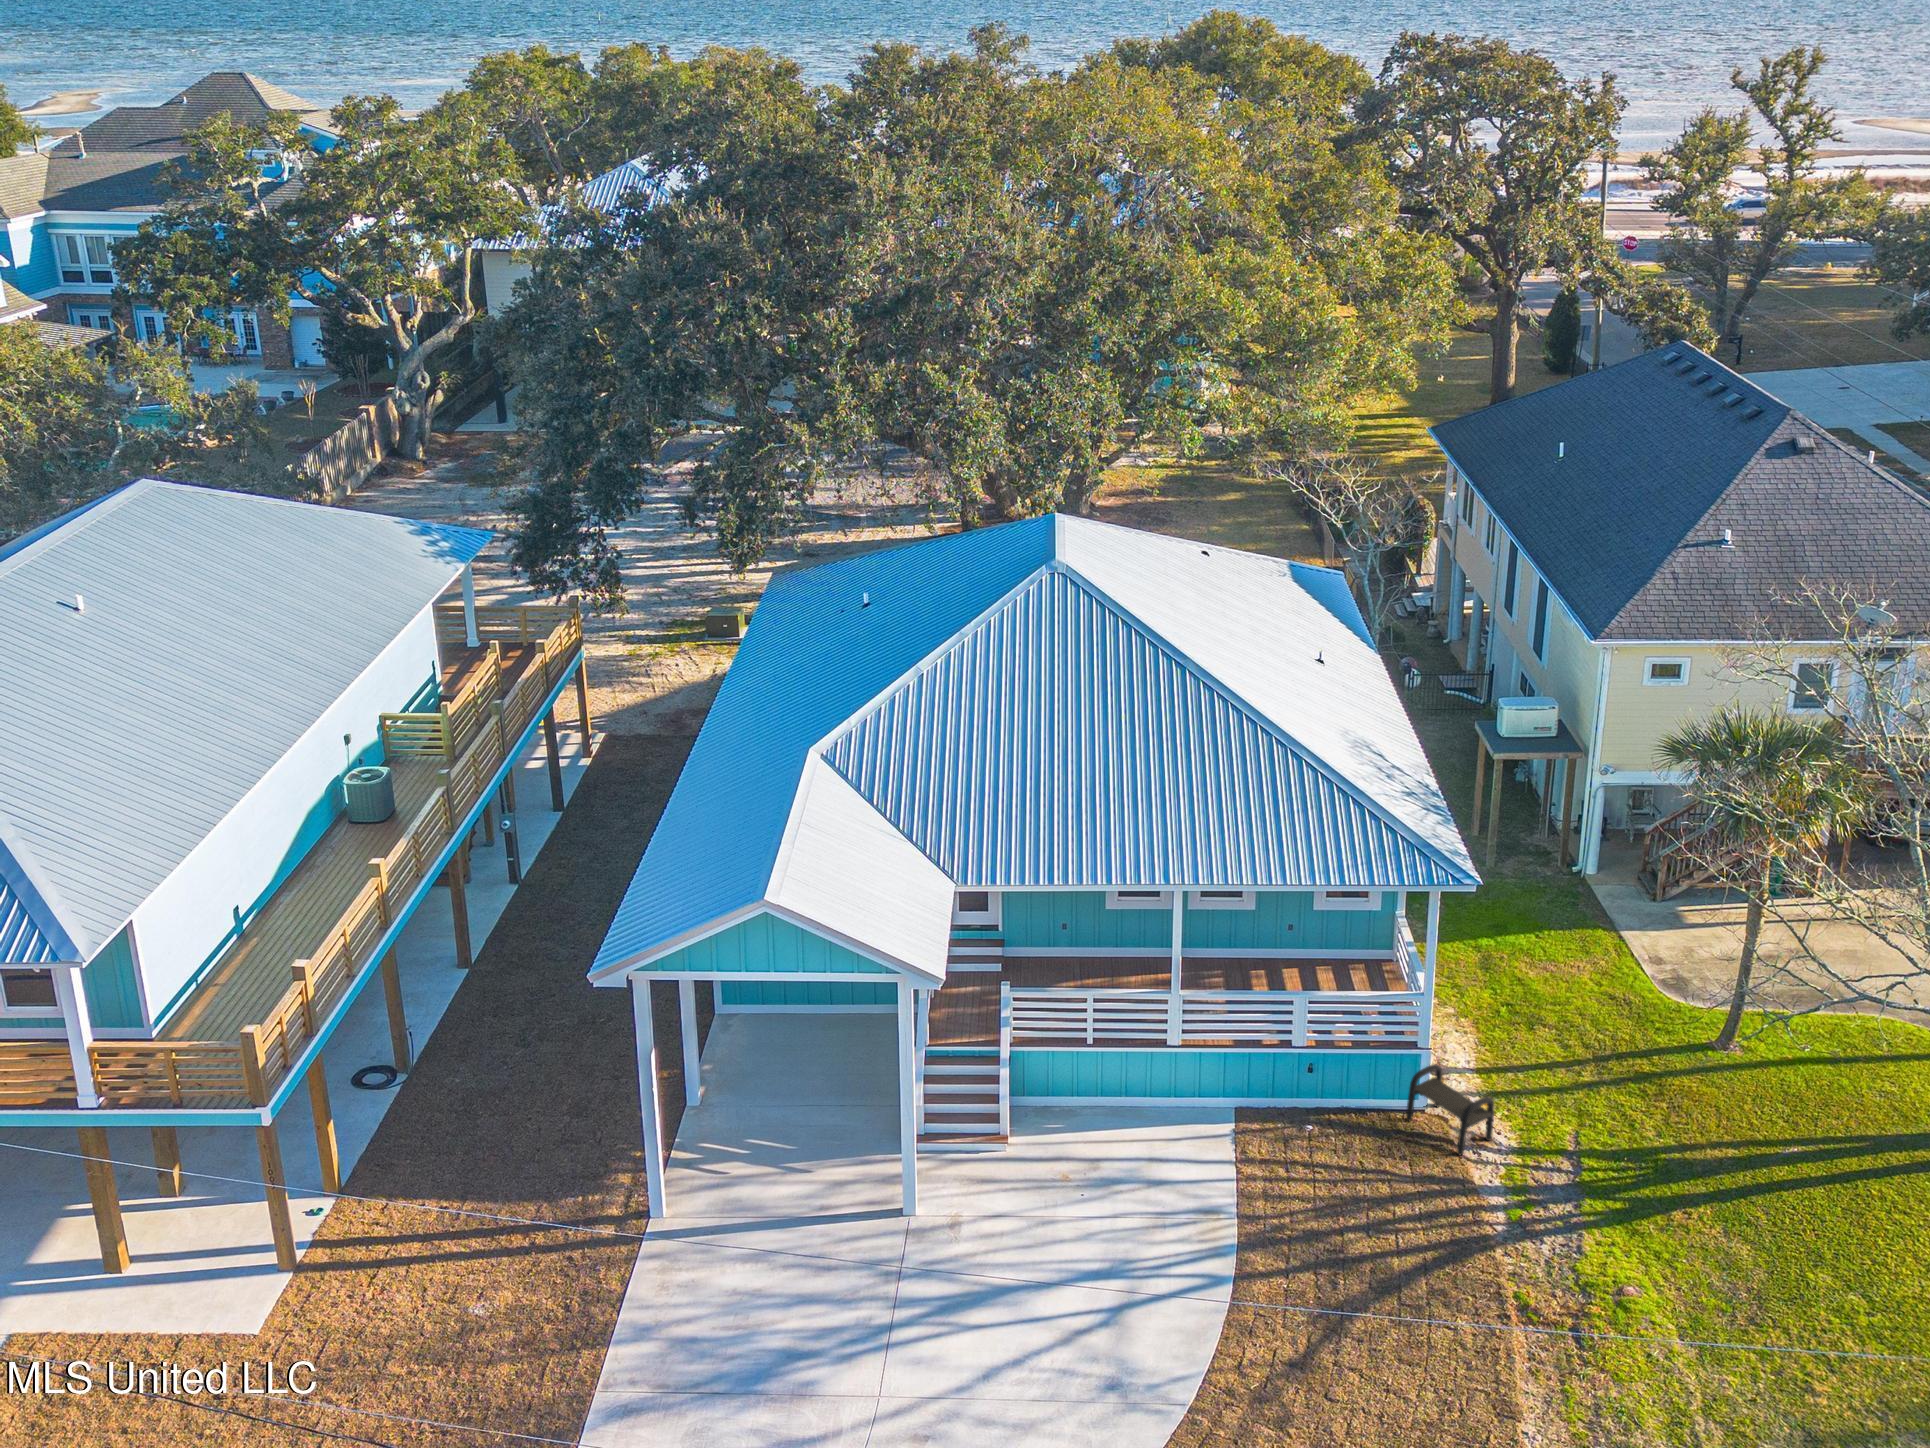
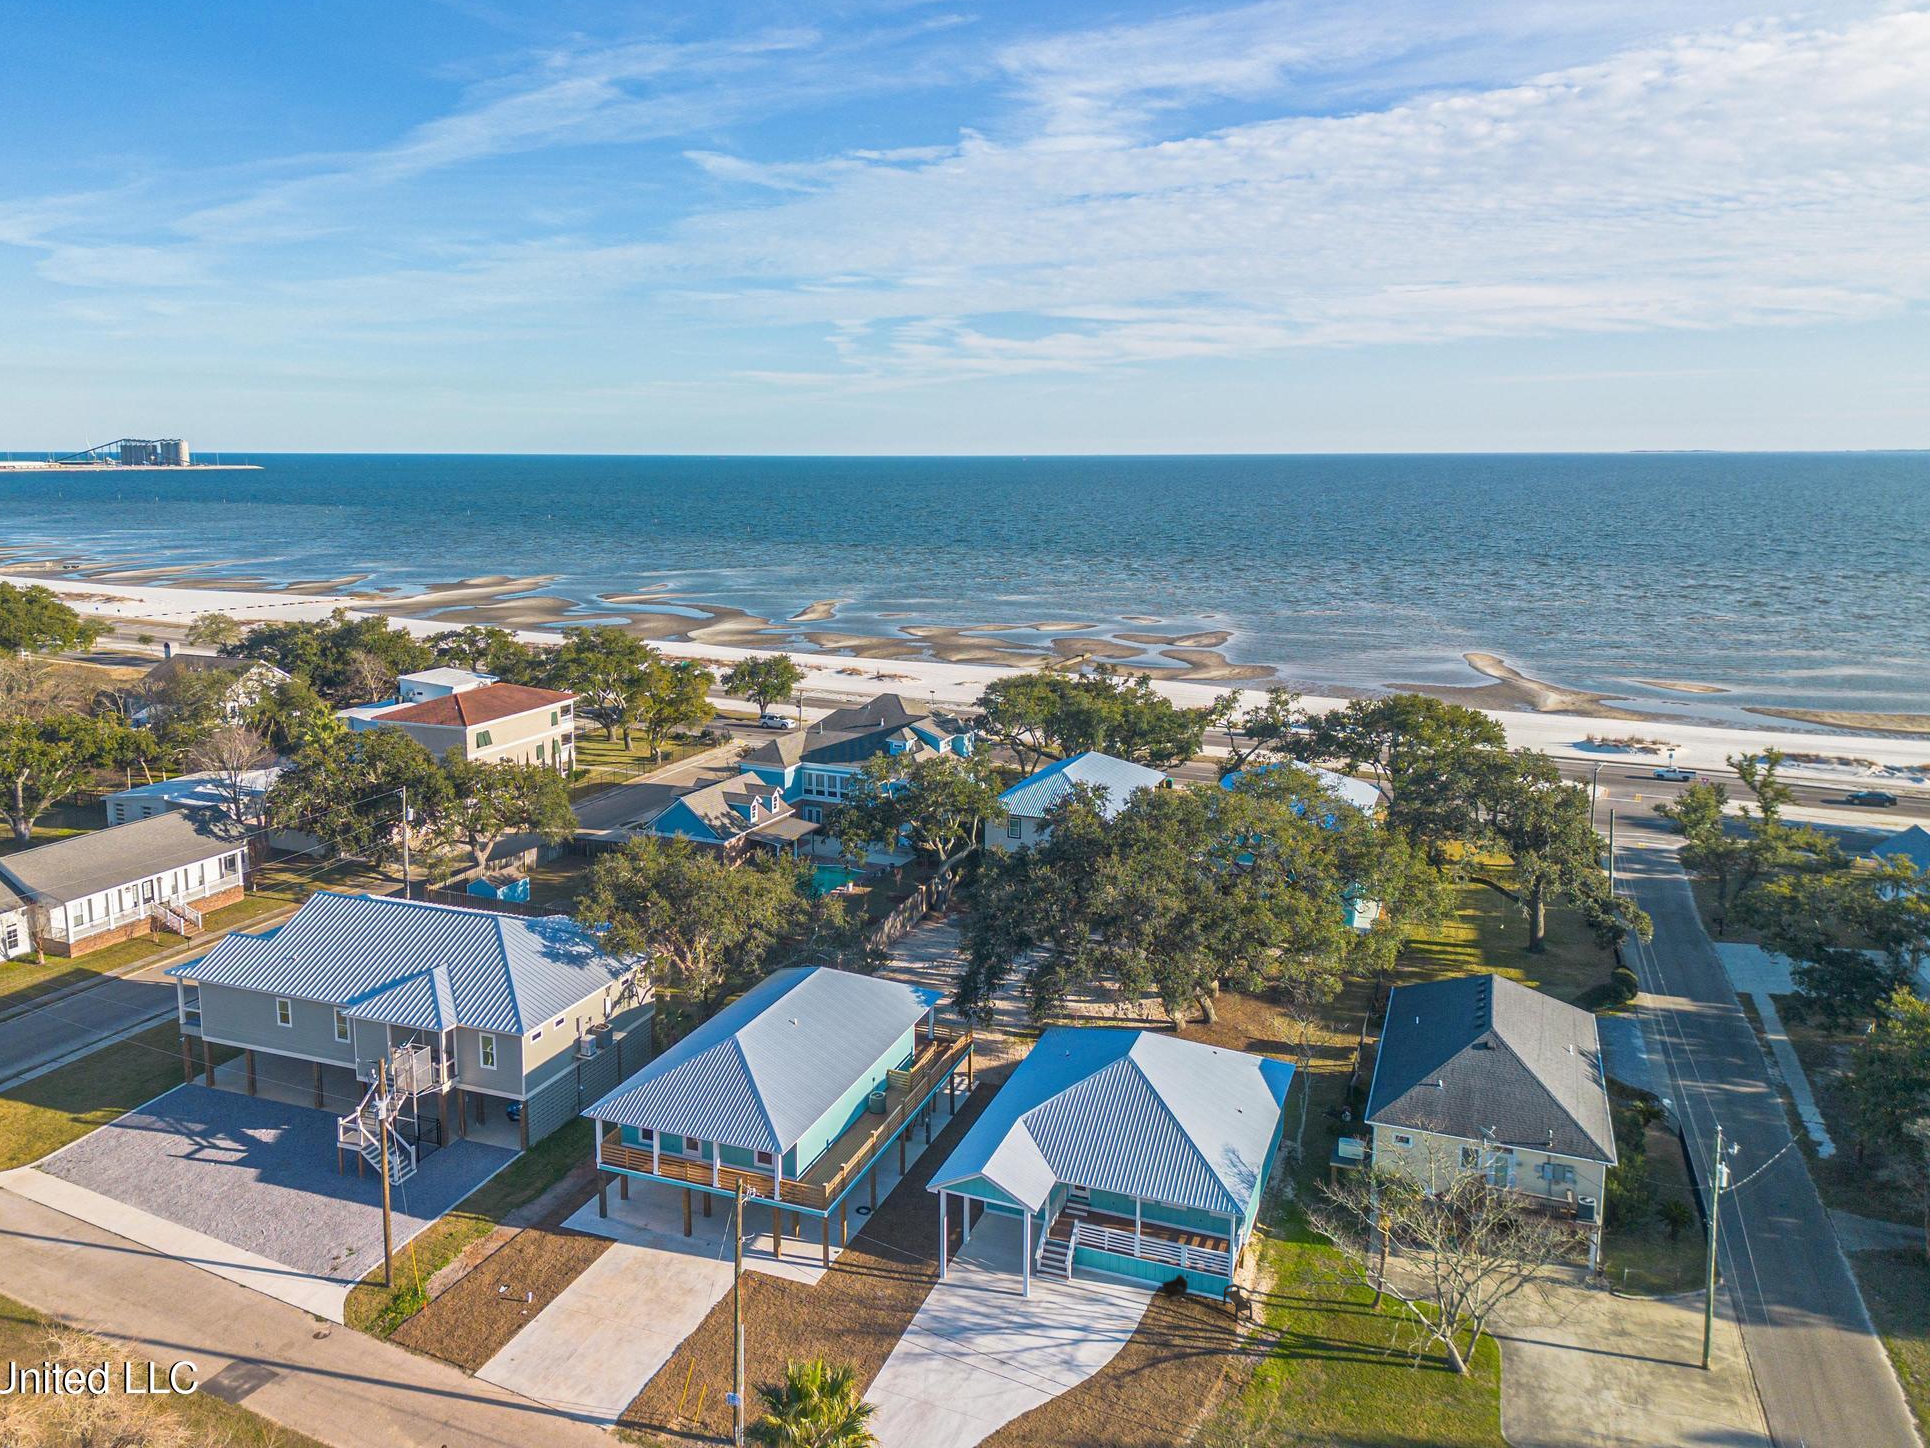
lounge chair: none [1250,1068,1322,1145] -> present [1162,1274,1188,1299]

